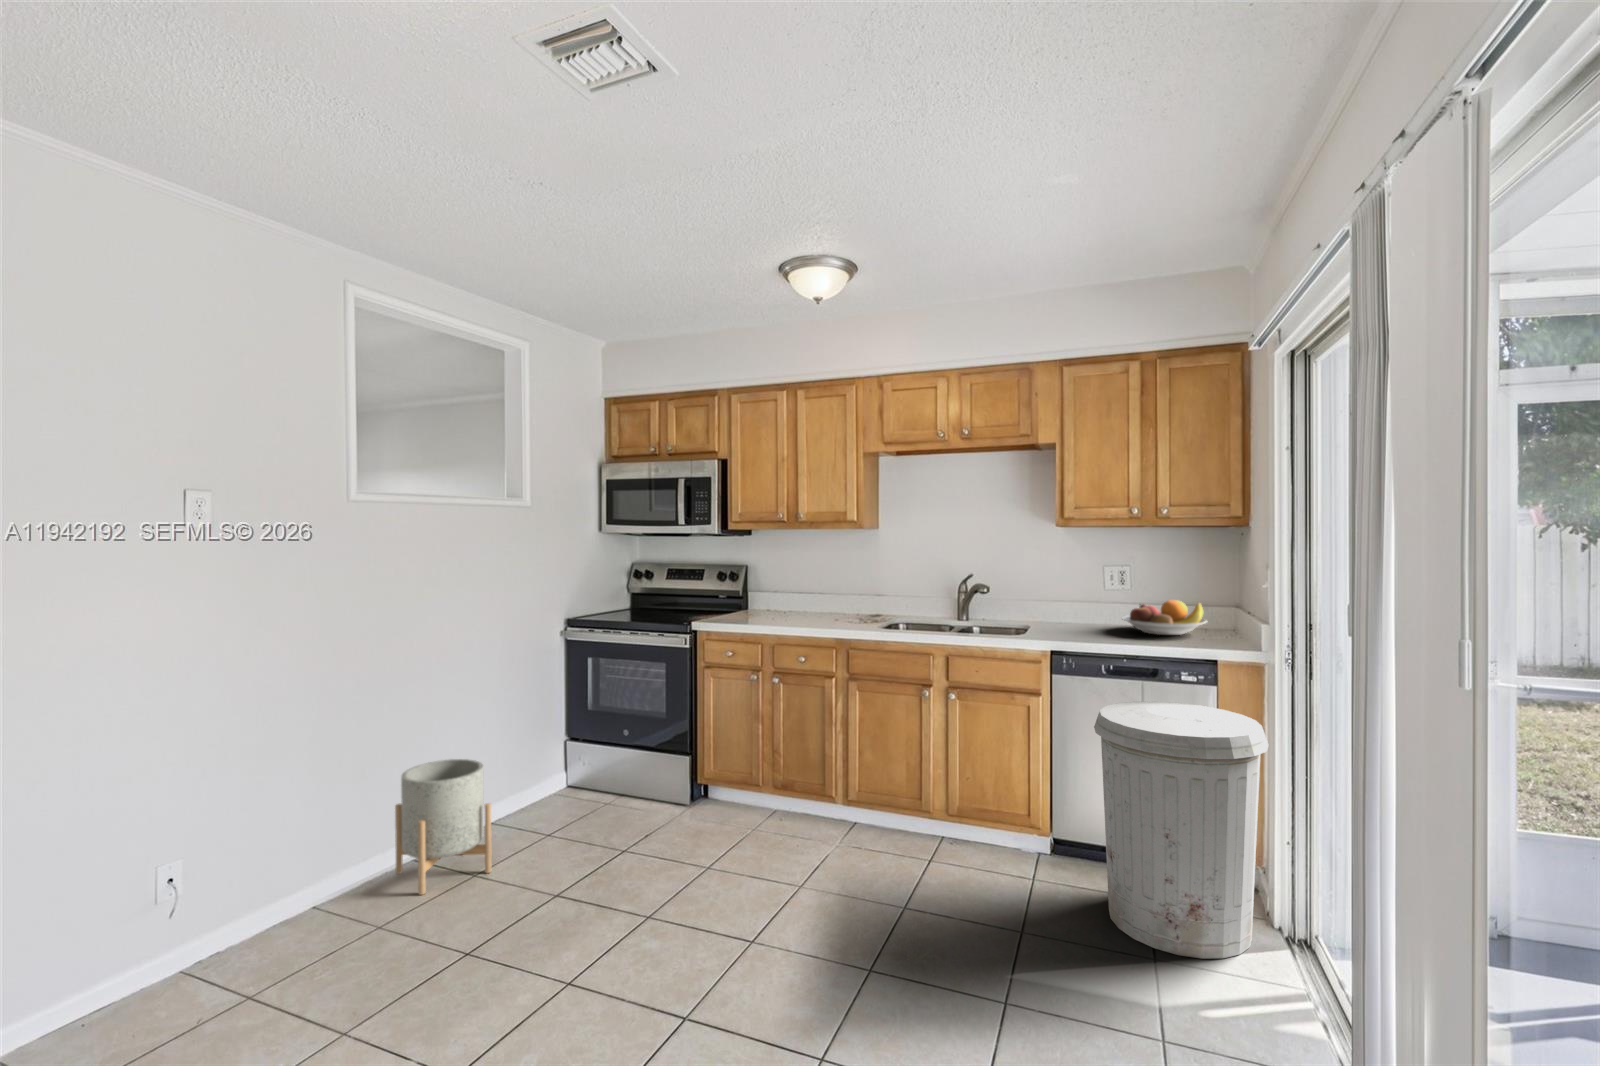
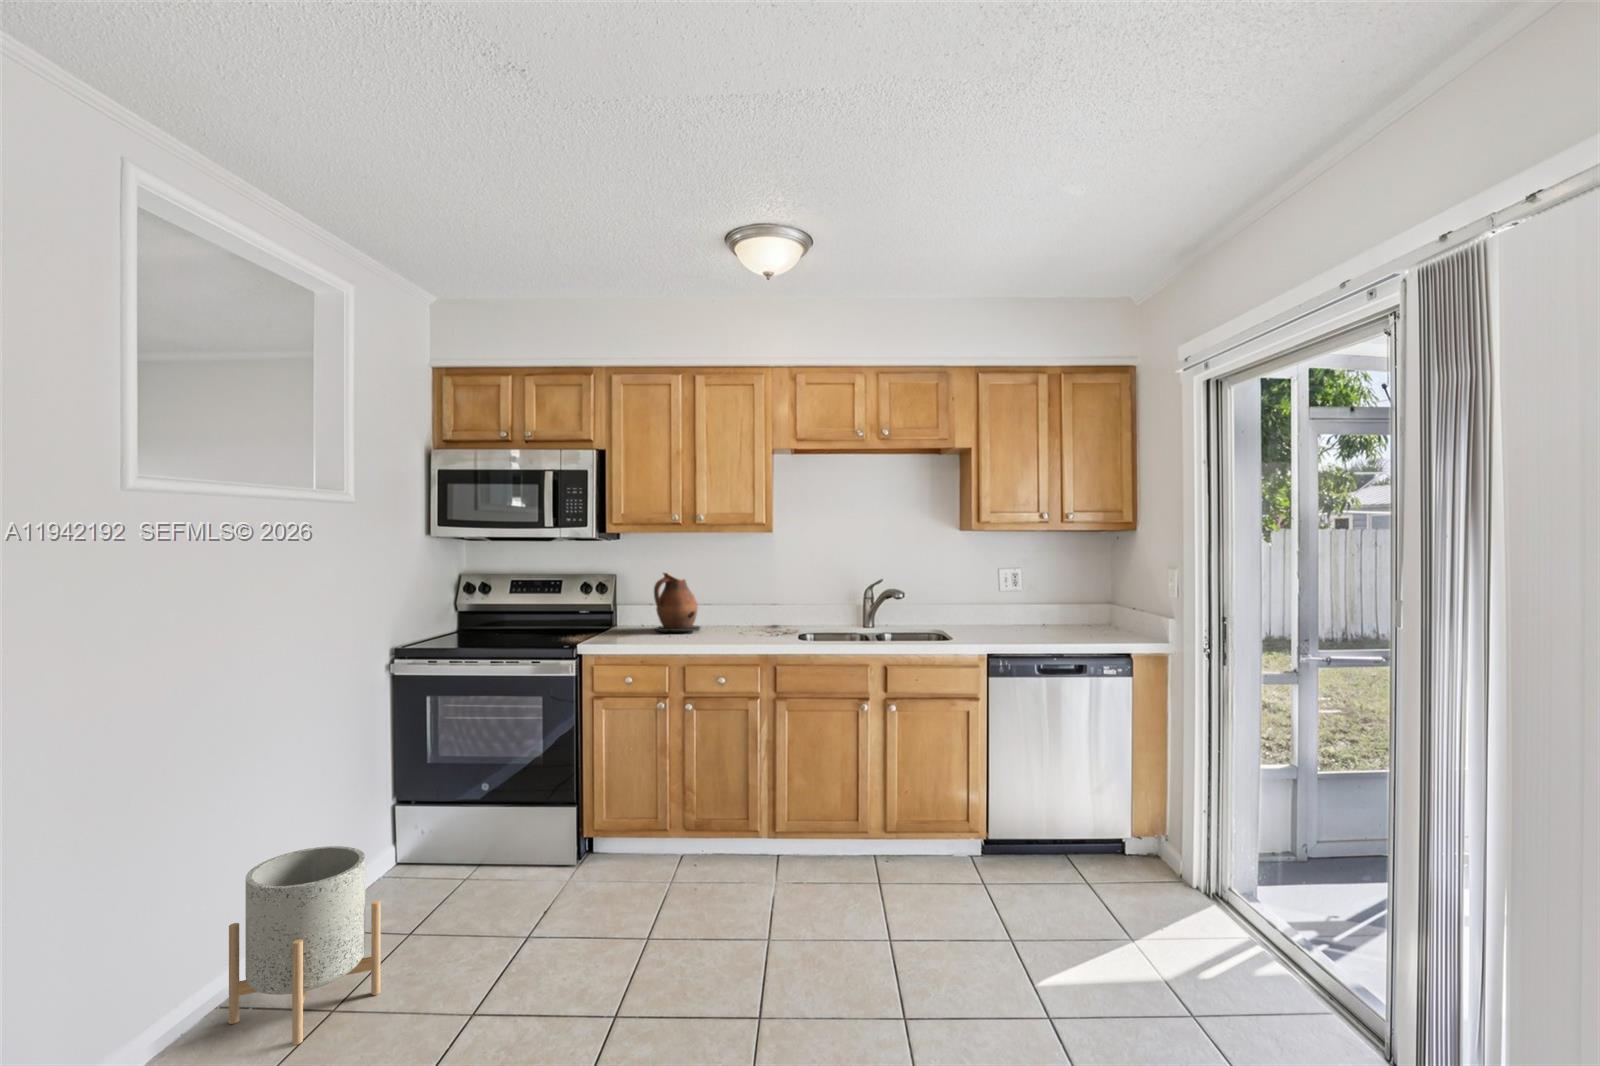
ceramic pitcher: none [767,564,814,617] -> present [654,573,700,631]
fruit bowl: present [1122,600,1207,635] -> none [1023,602,1100,634]
trash can: present [1094,702,1269,959] -> none [1054,697,1209,927]

